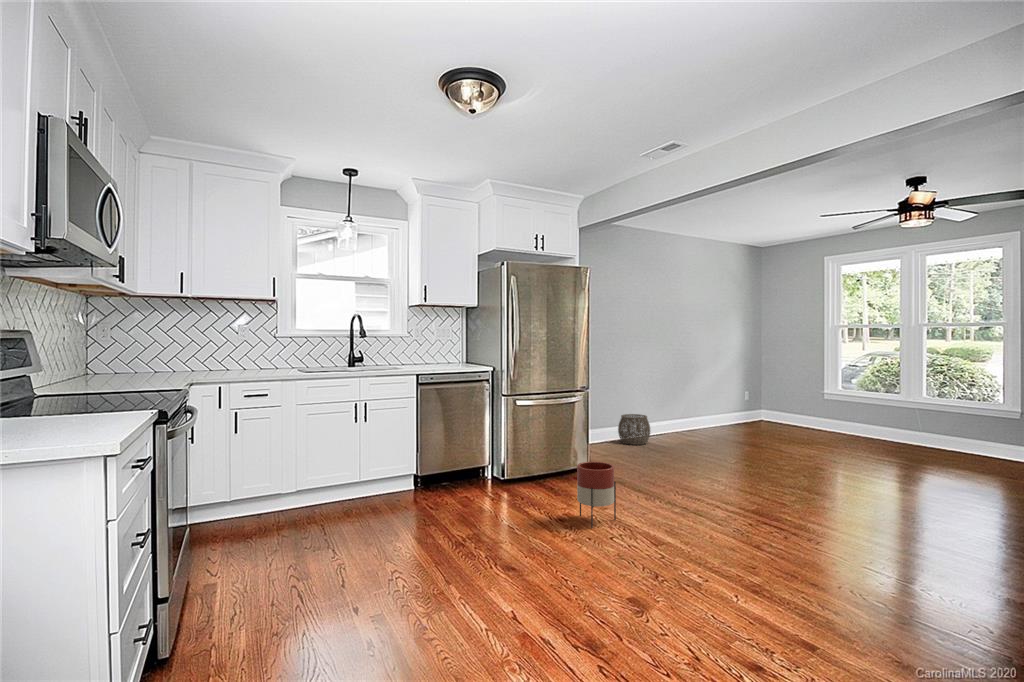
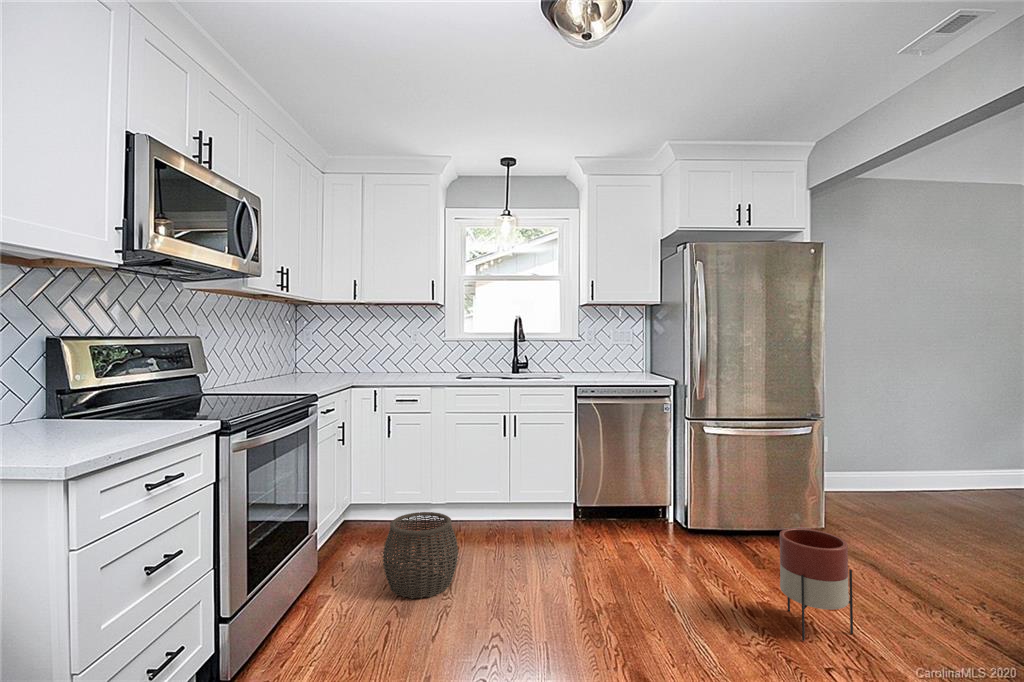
woven basket: present [618,414,650,445] -> present [383,512,458,599]

